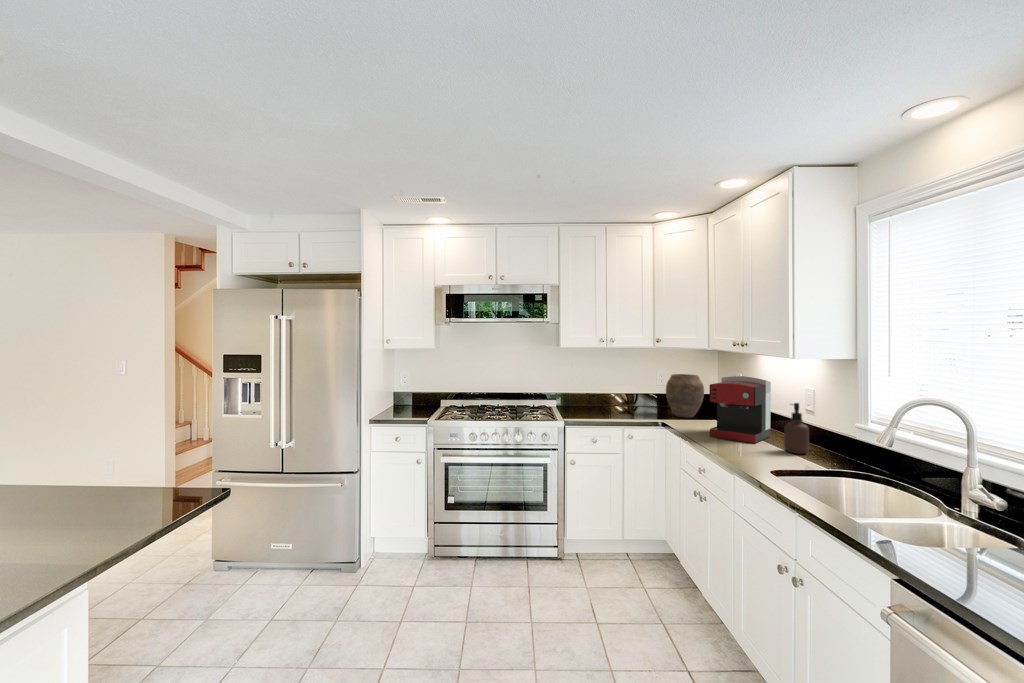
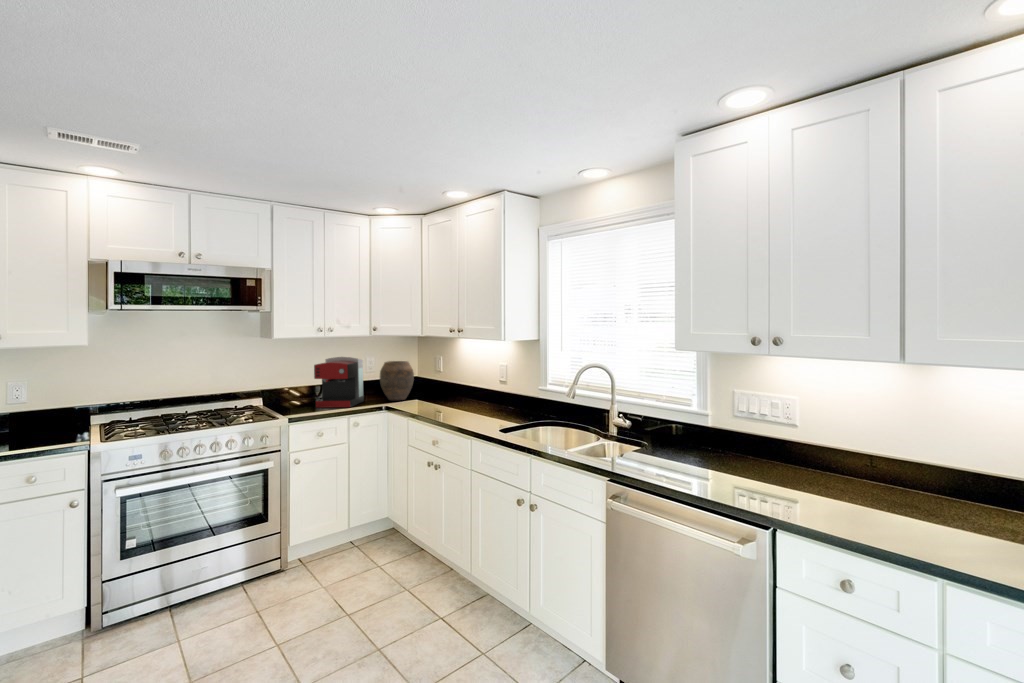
coffee maker: present [709,376,771,443] -> present [314,357,364,408]
soap dispenser: present [784,403,809,454] -> none [492,376,509,416]

